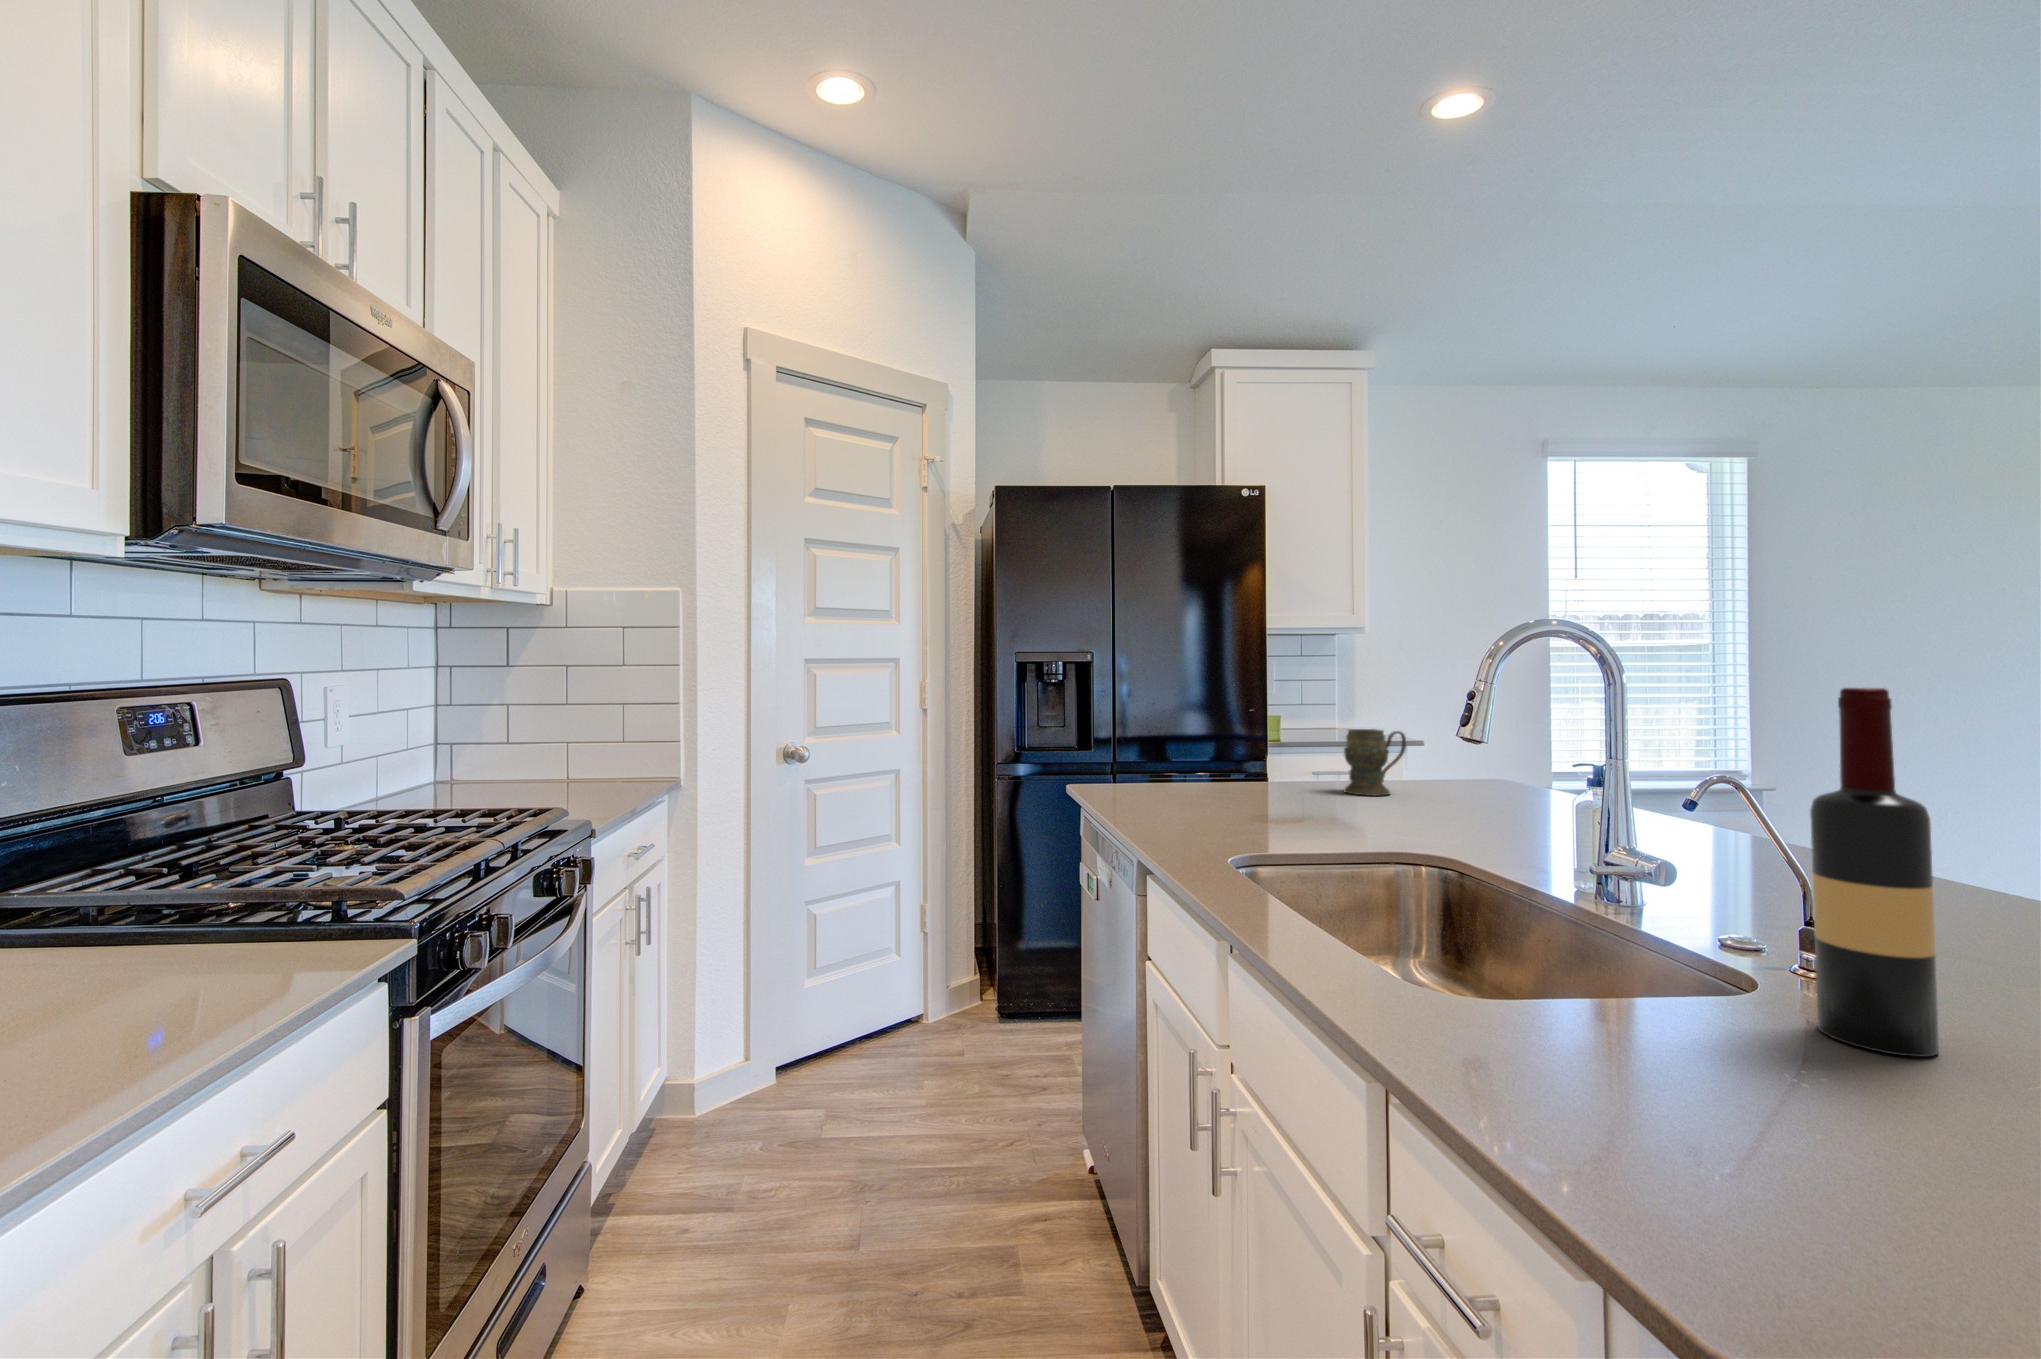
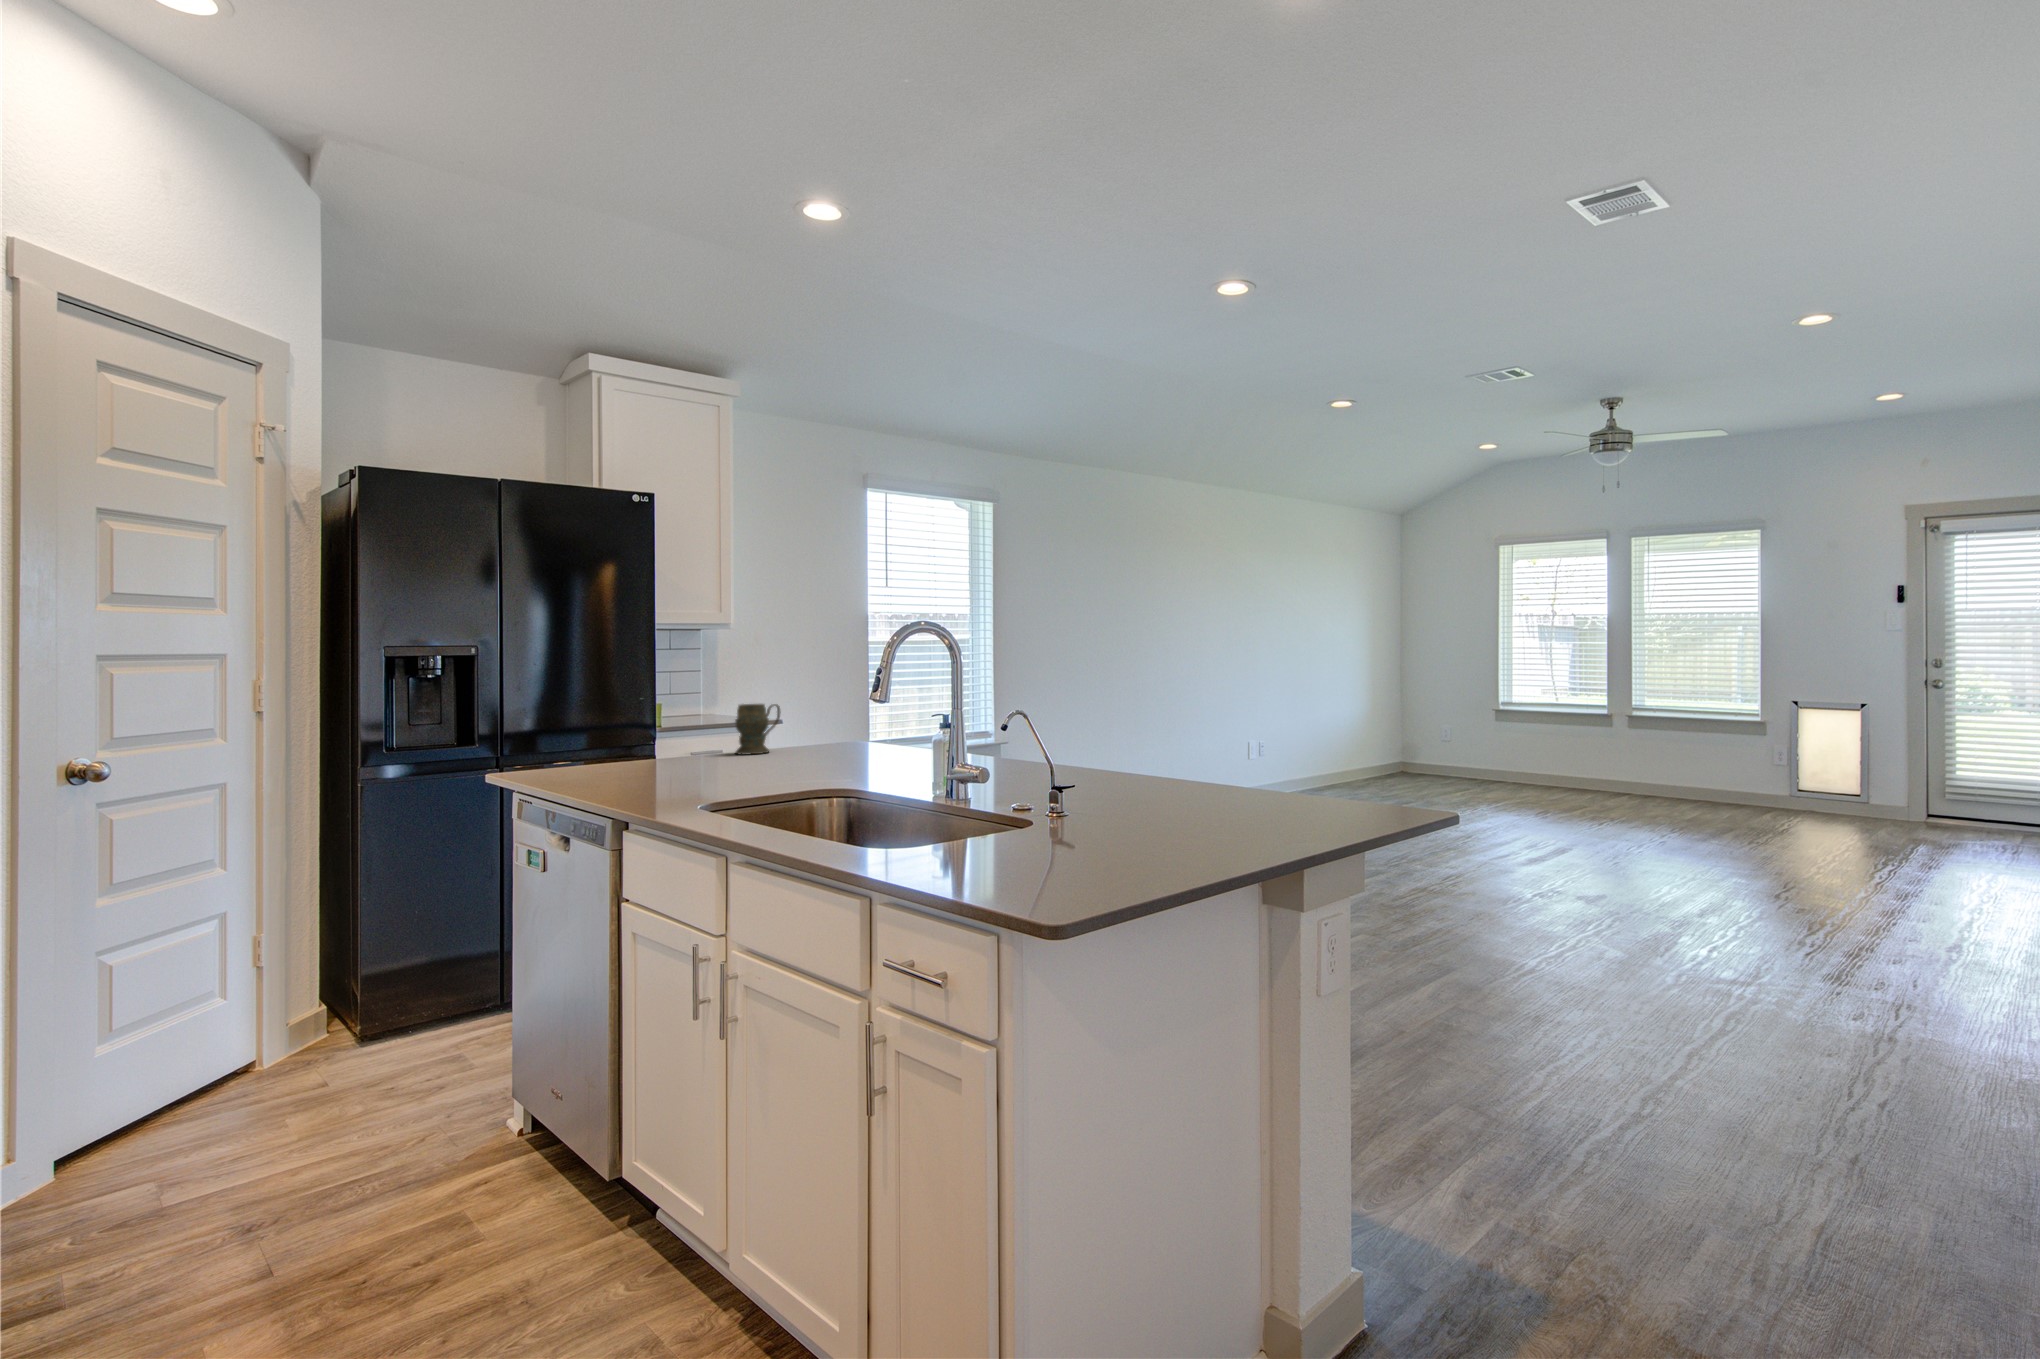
wine bottle: present [1810,688,1939,1057] -> none [980,655,1019,811]

